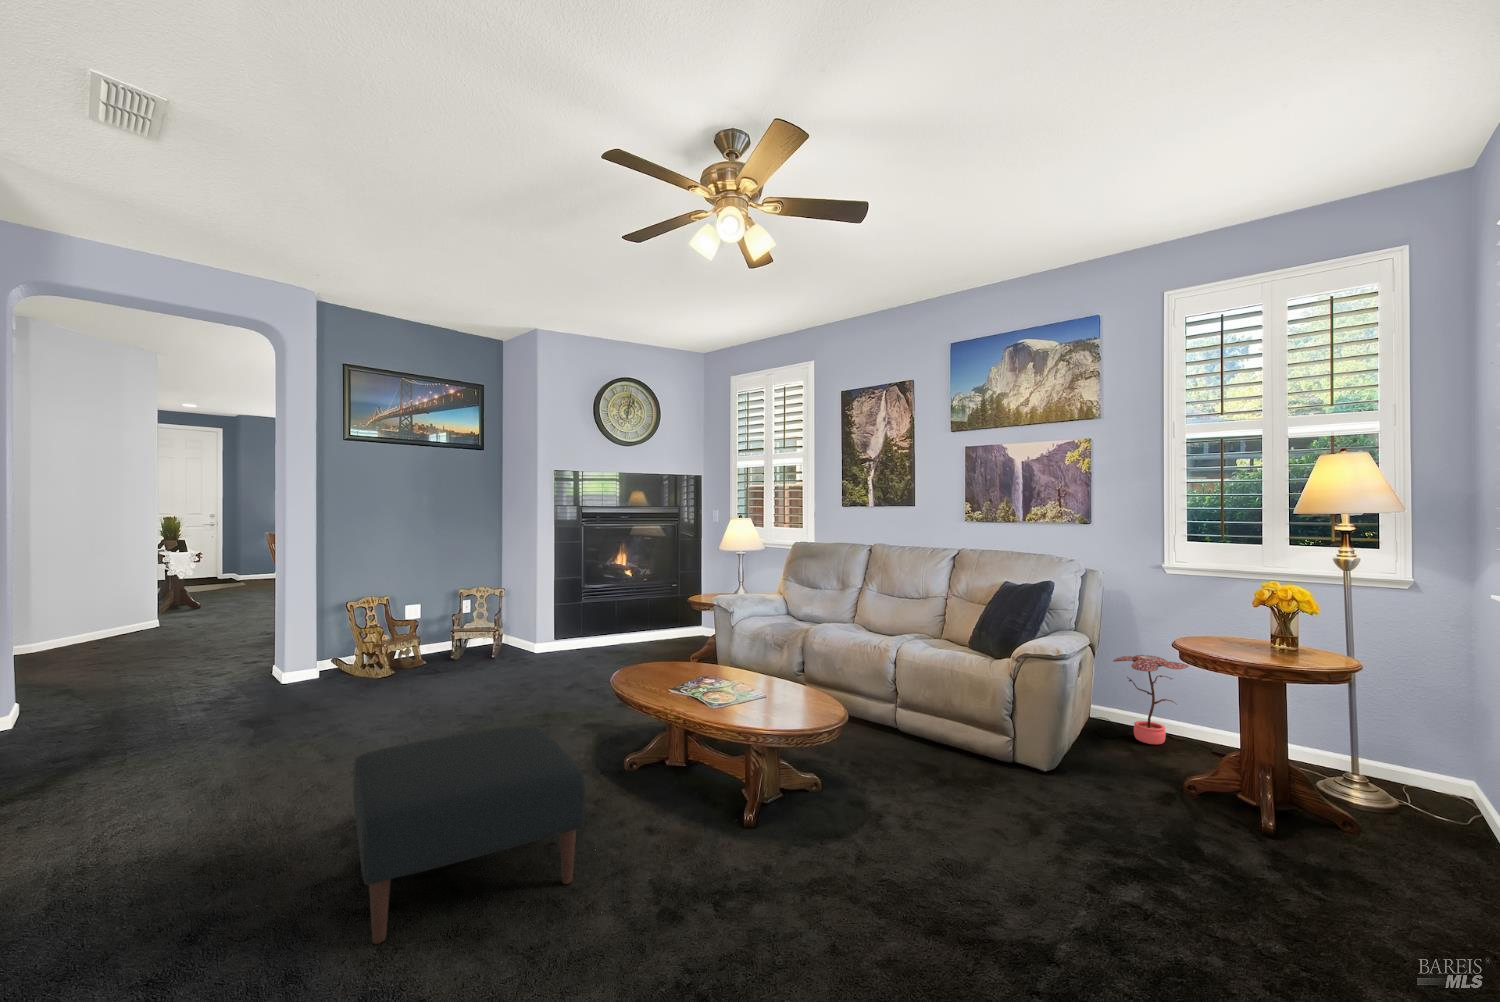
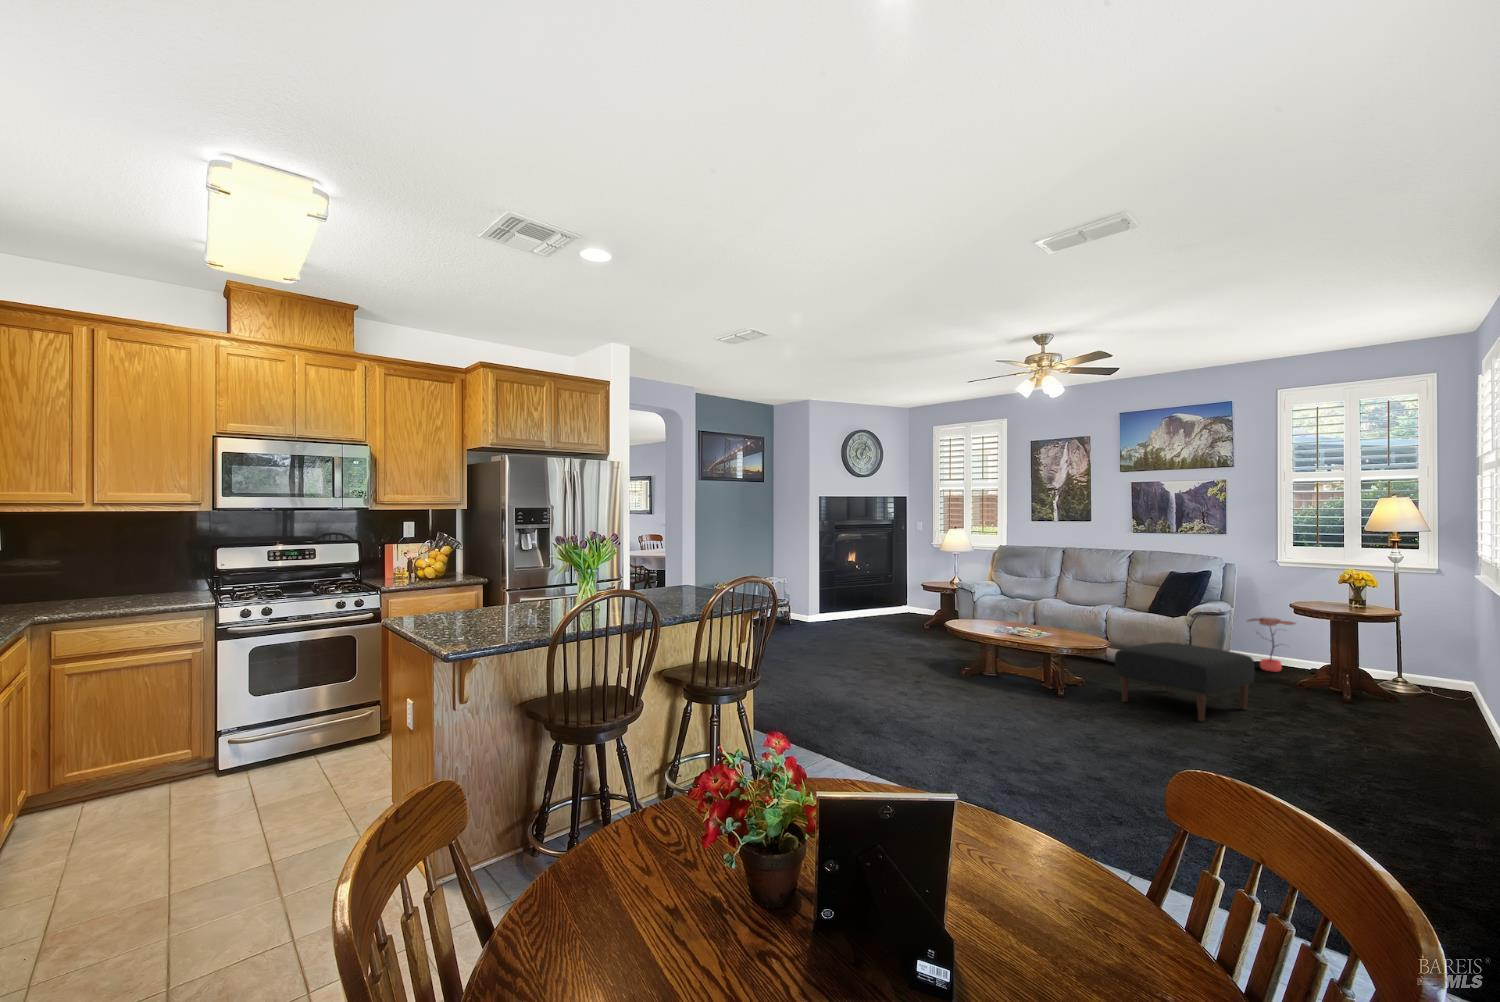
ottoman: present [353,725,585,944] -> present [1115,642,1255,722]

